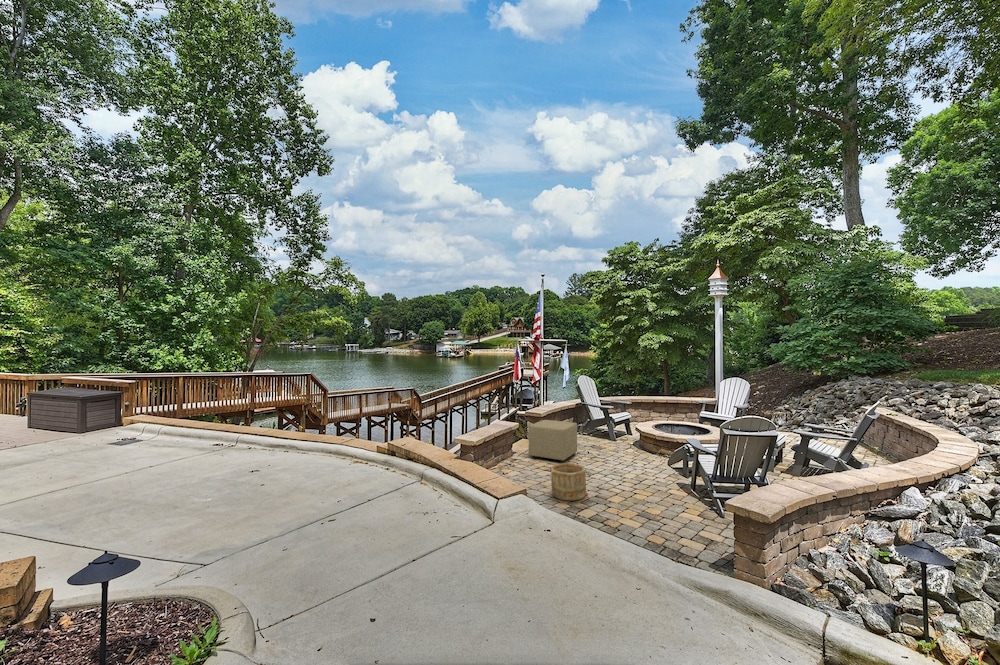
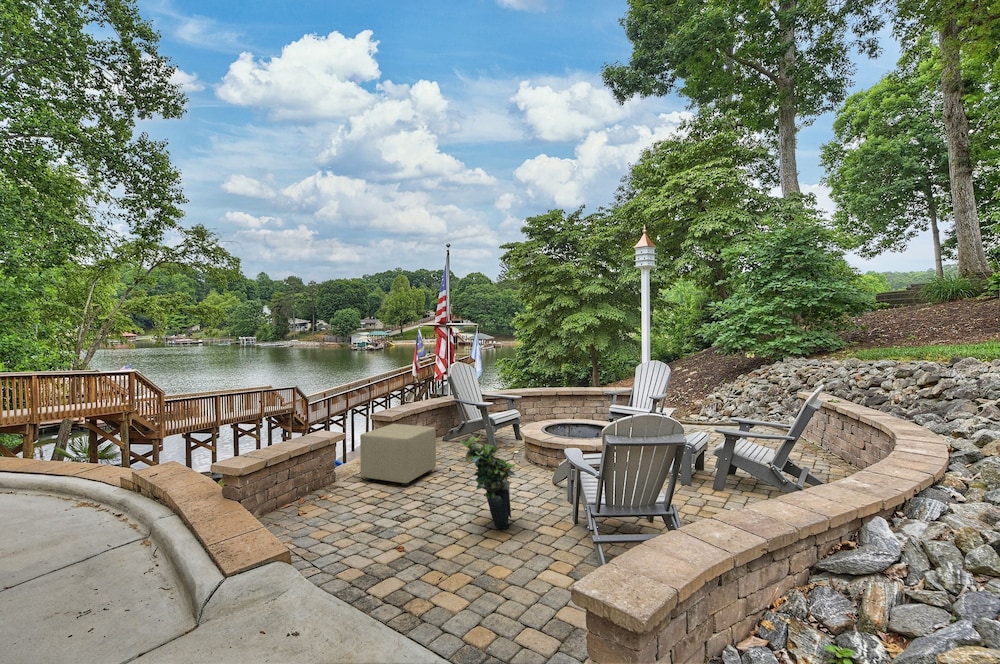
potted plant: none [616,428,654,490] -> present [460,435,515,530]
wooden bucket: present [550,463,586,501] -> none [341,496,400,562]

